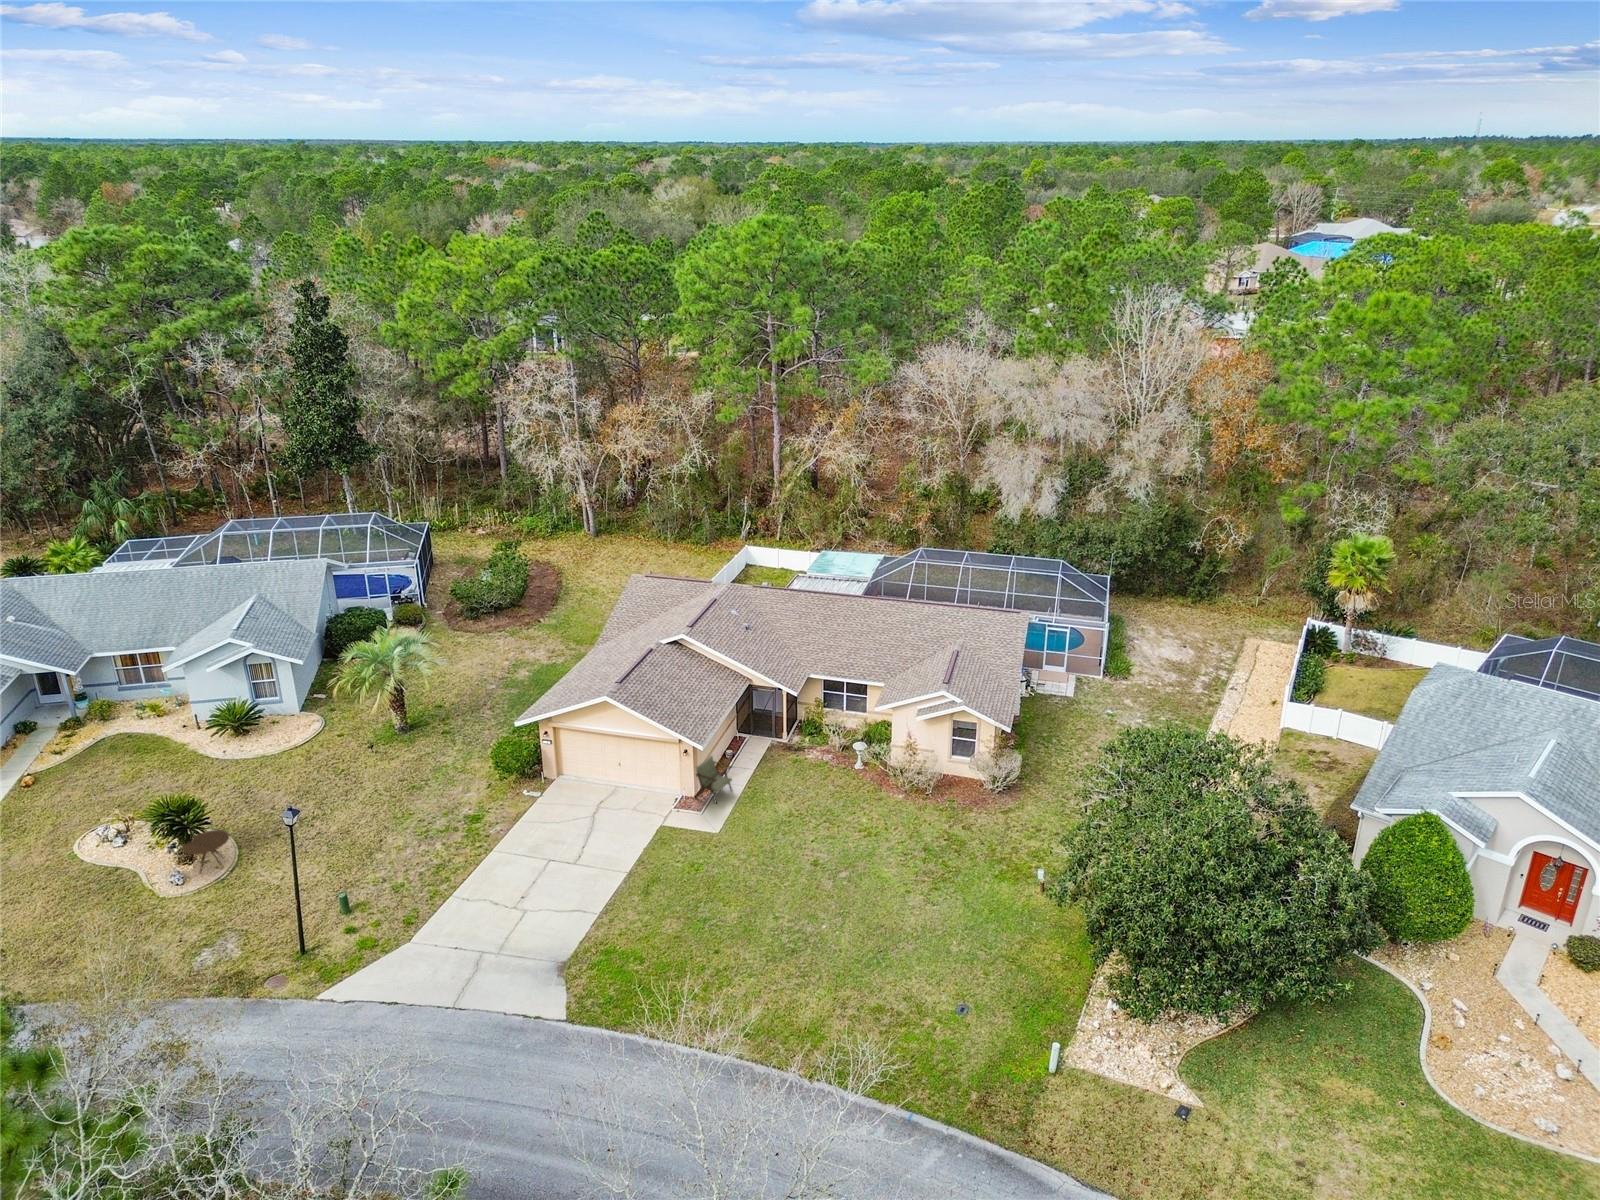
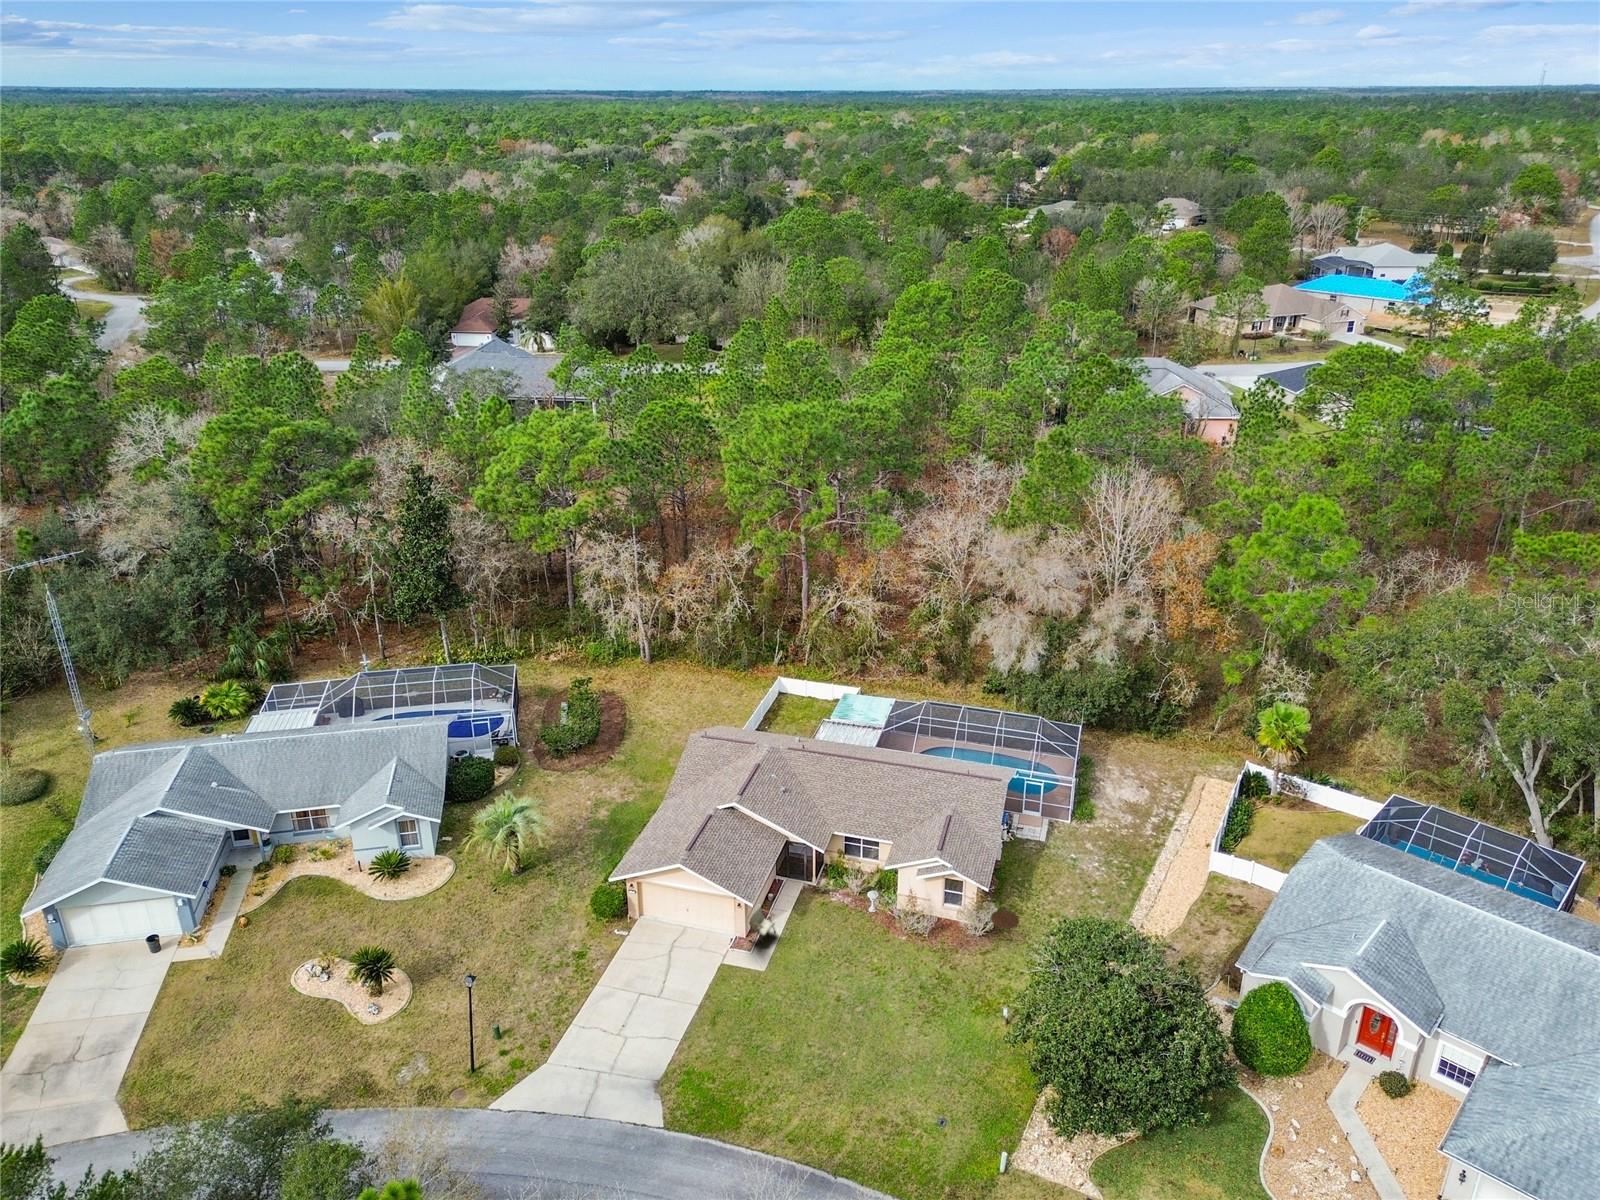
round table: present [182,830,229,872] -> present [991,910,1019,930]

